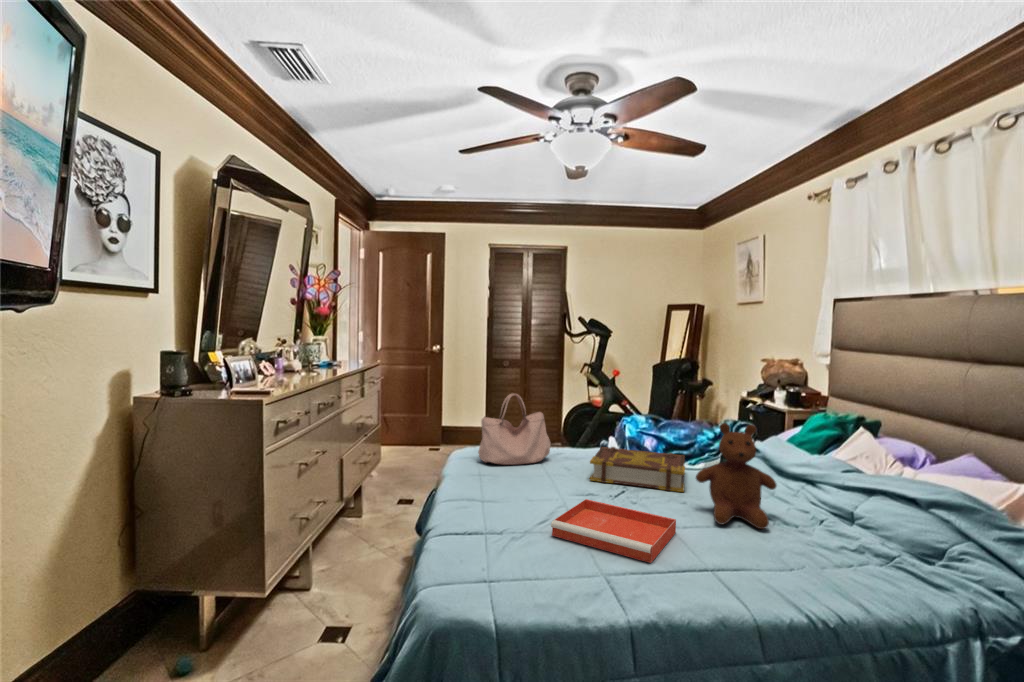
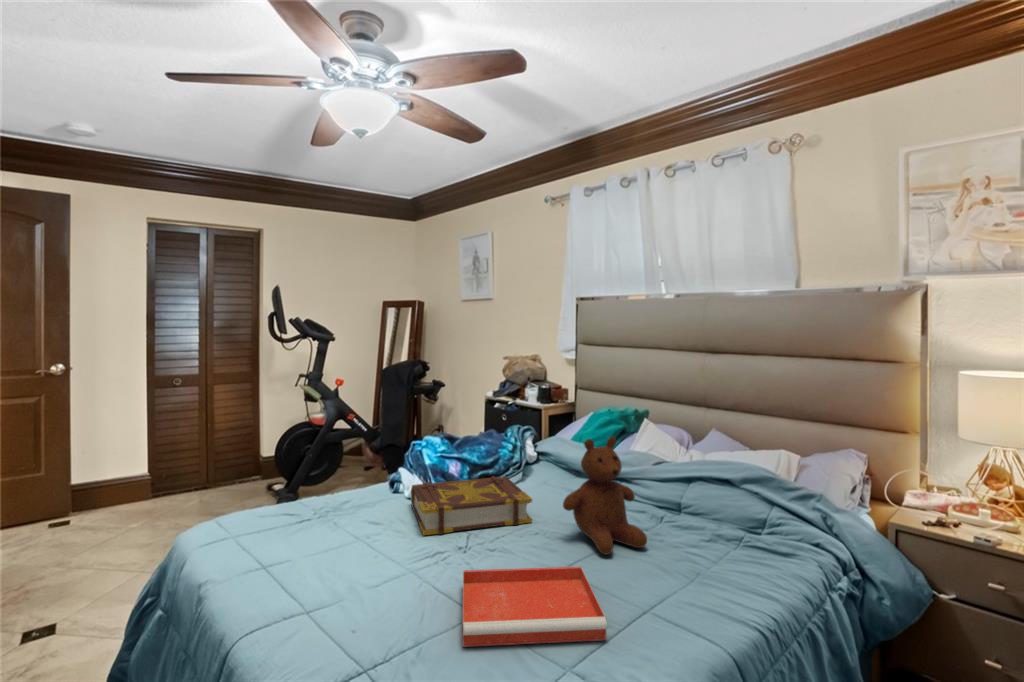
handbag: present [478,394,551,465] -> none [241,434,345,547]

